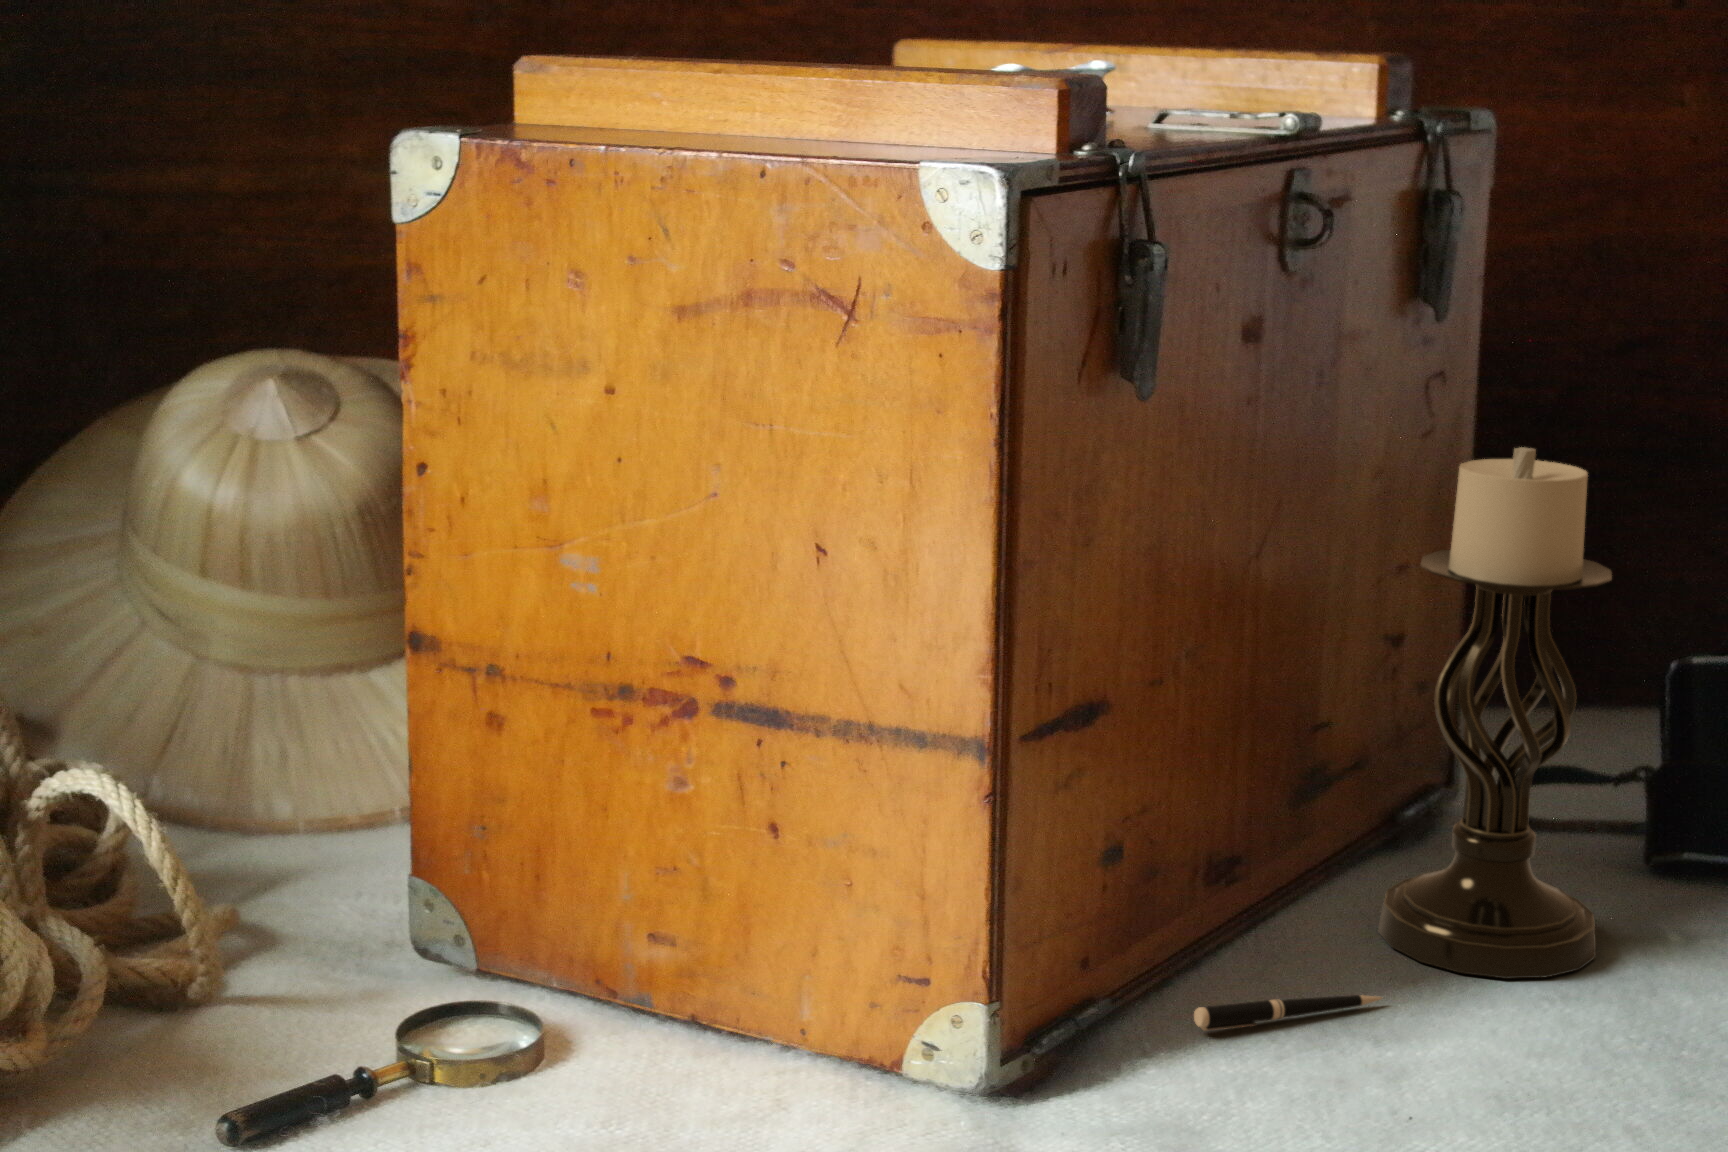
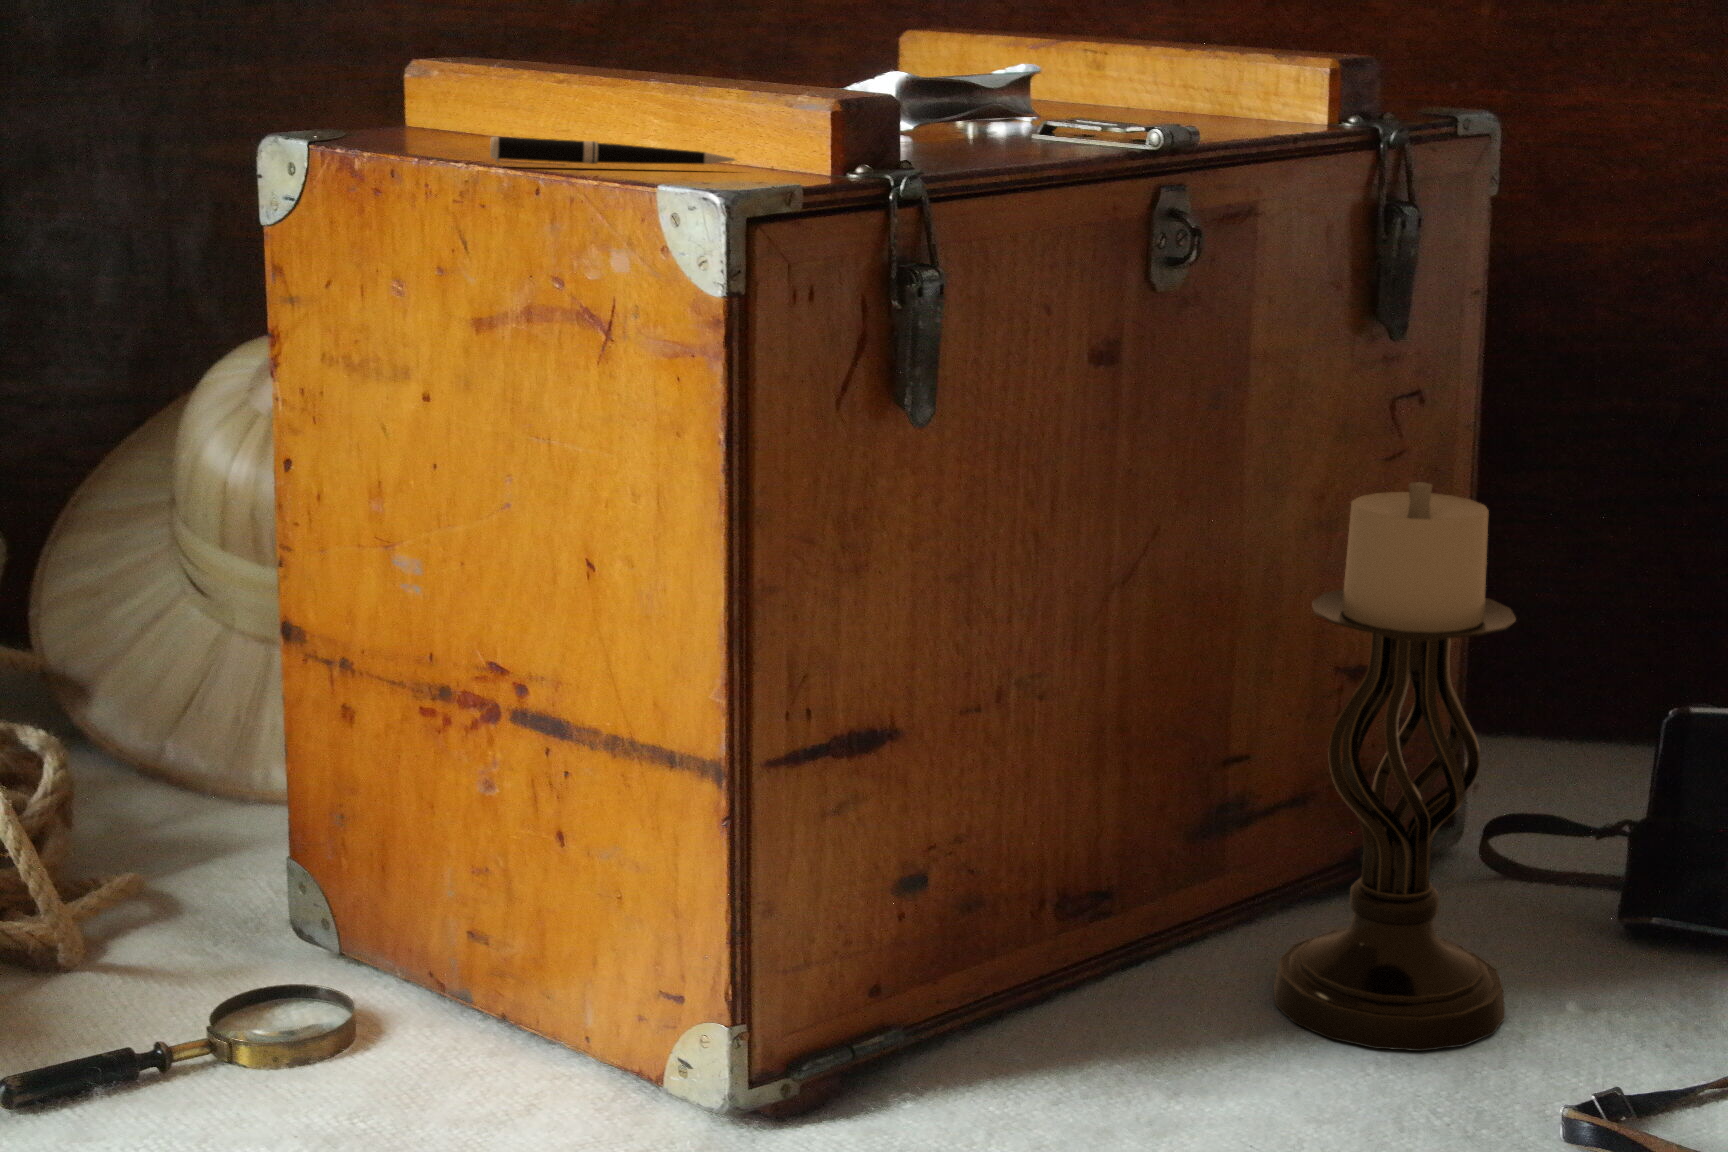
pen: present [1194,995,1382,1030] -> present [490,136,735,166]

